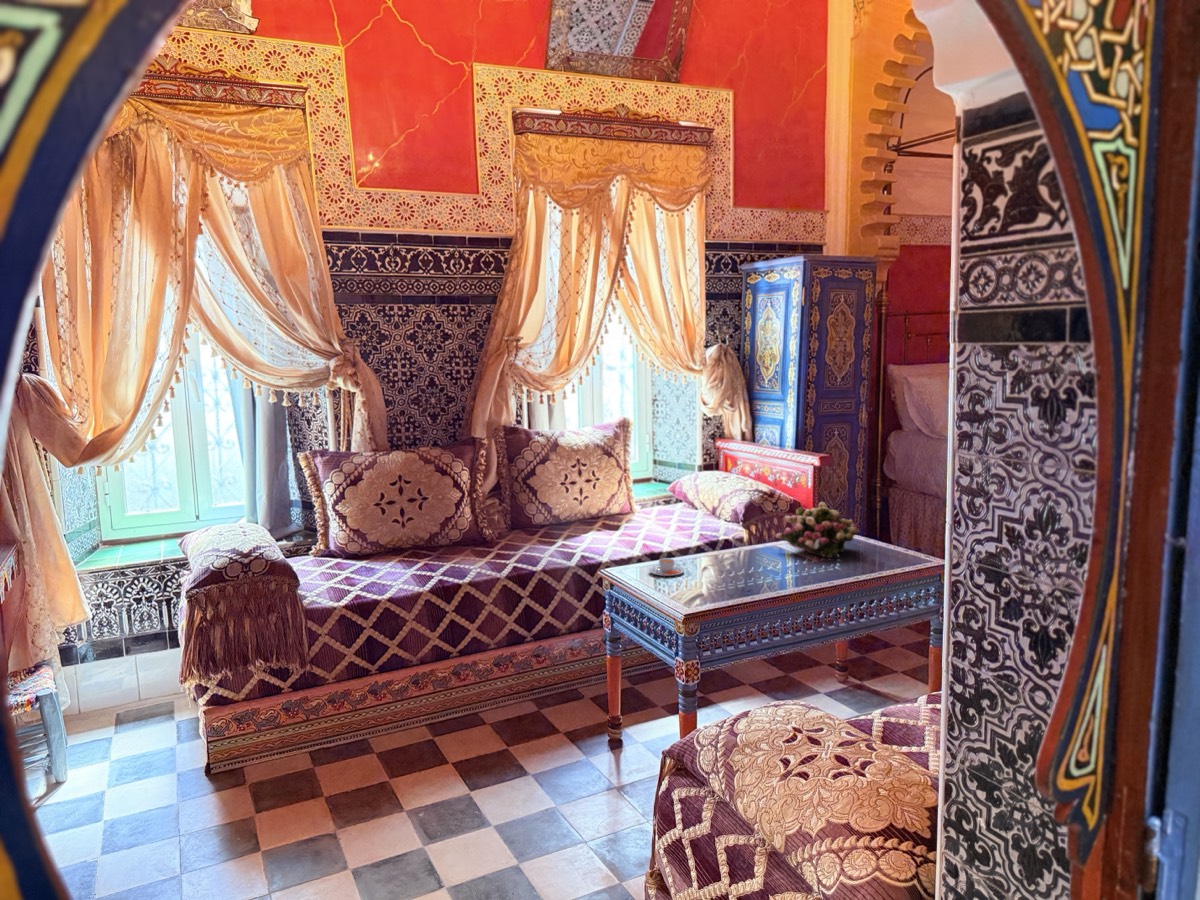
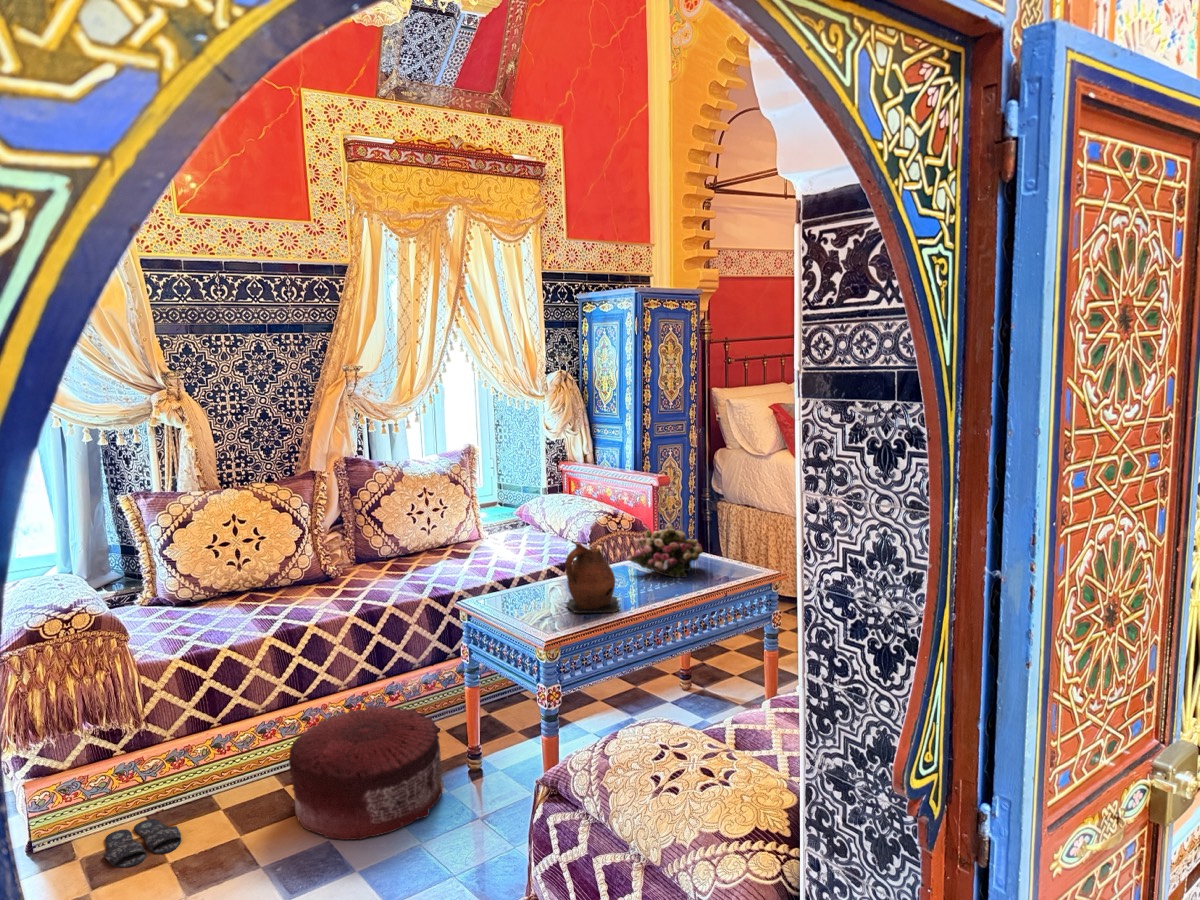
ceramic pitcher: none [708,514,764,590] -> present [565,542,619,613]
teacup: present [649,558,684,576] -> none [506,588,541,605]
pouf: none [438,662,581,791] -> present [289,705,443,840]
slippers: none [274,750,341,792] -> present [103,819,181,868]

